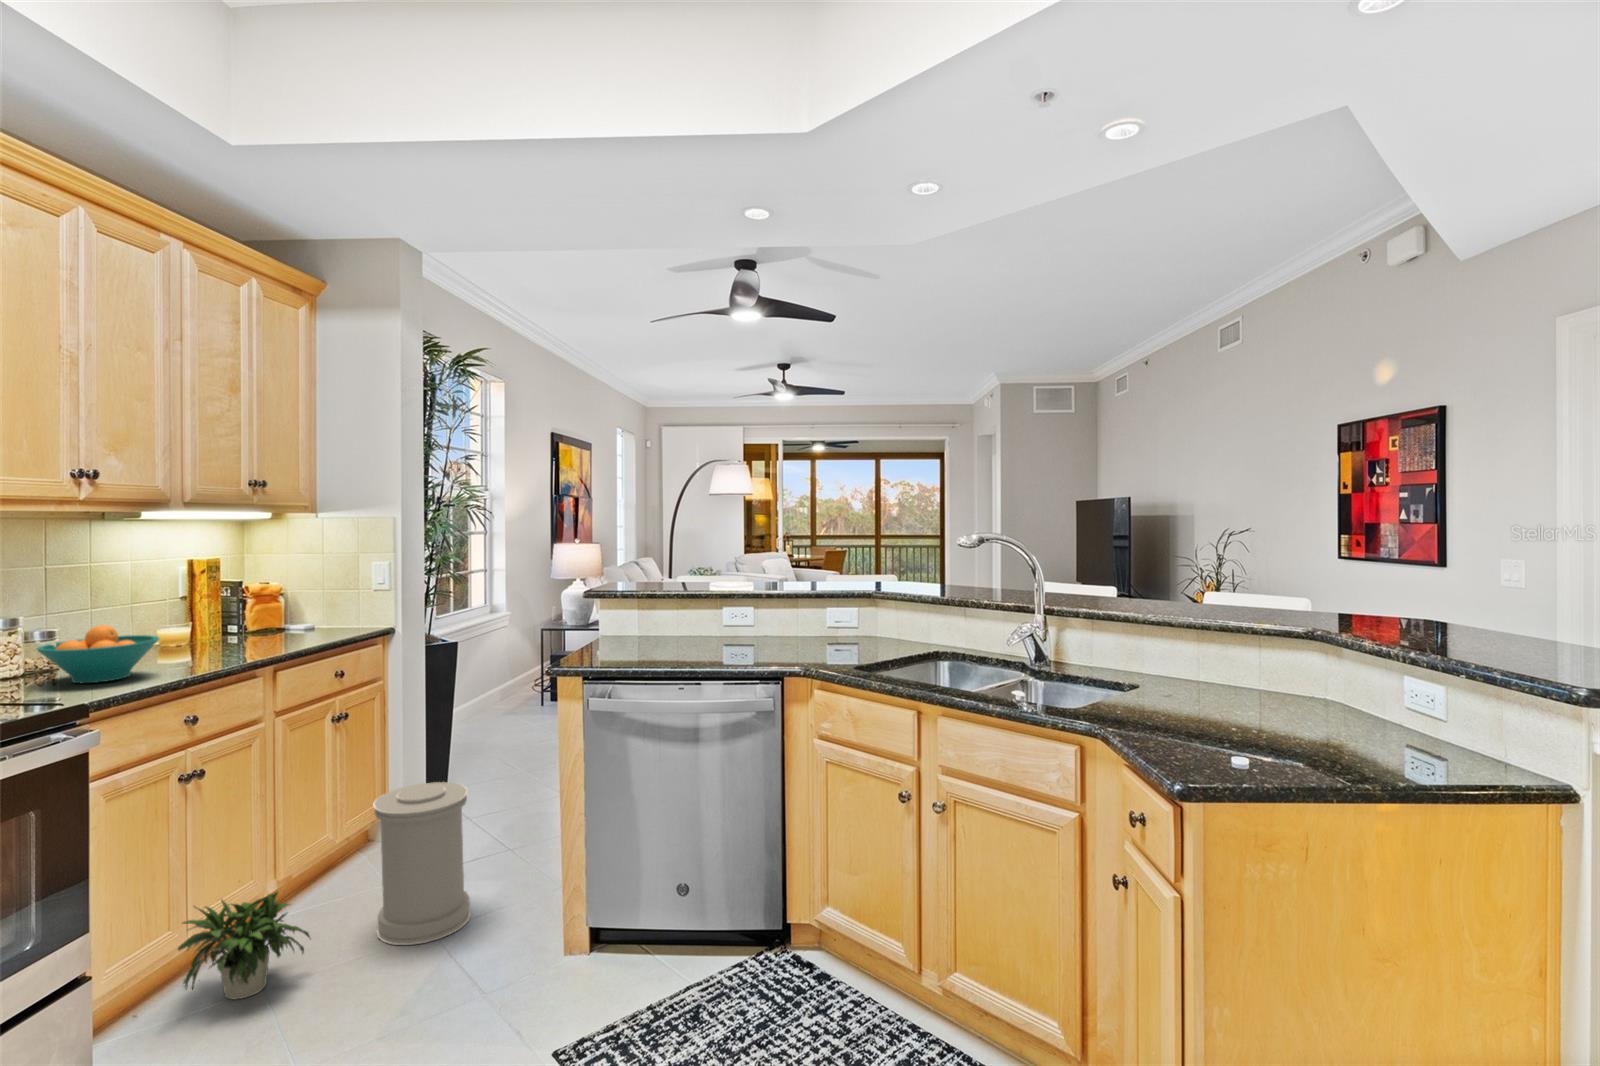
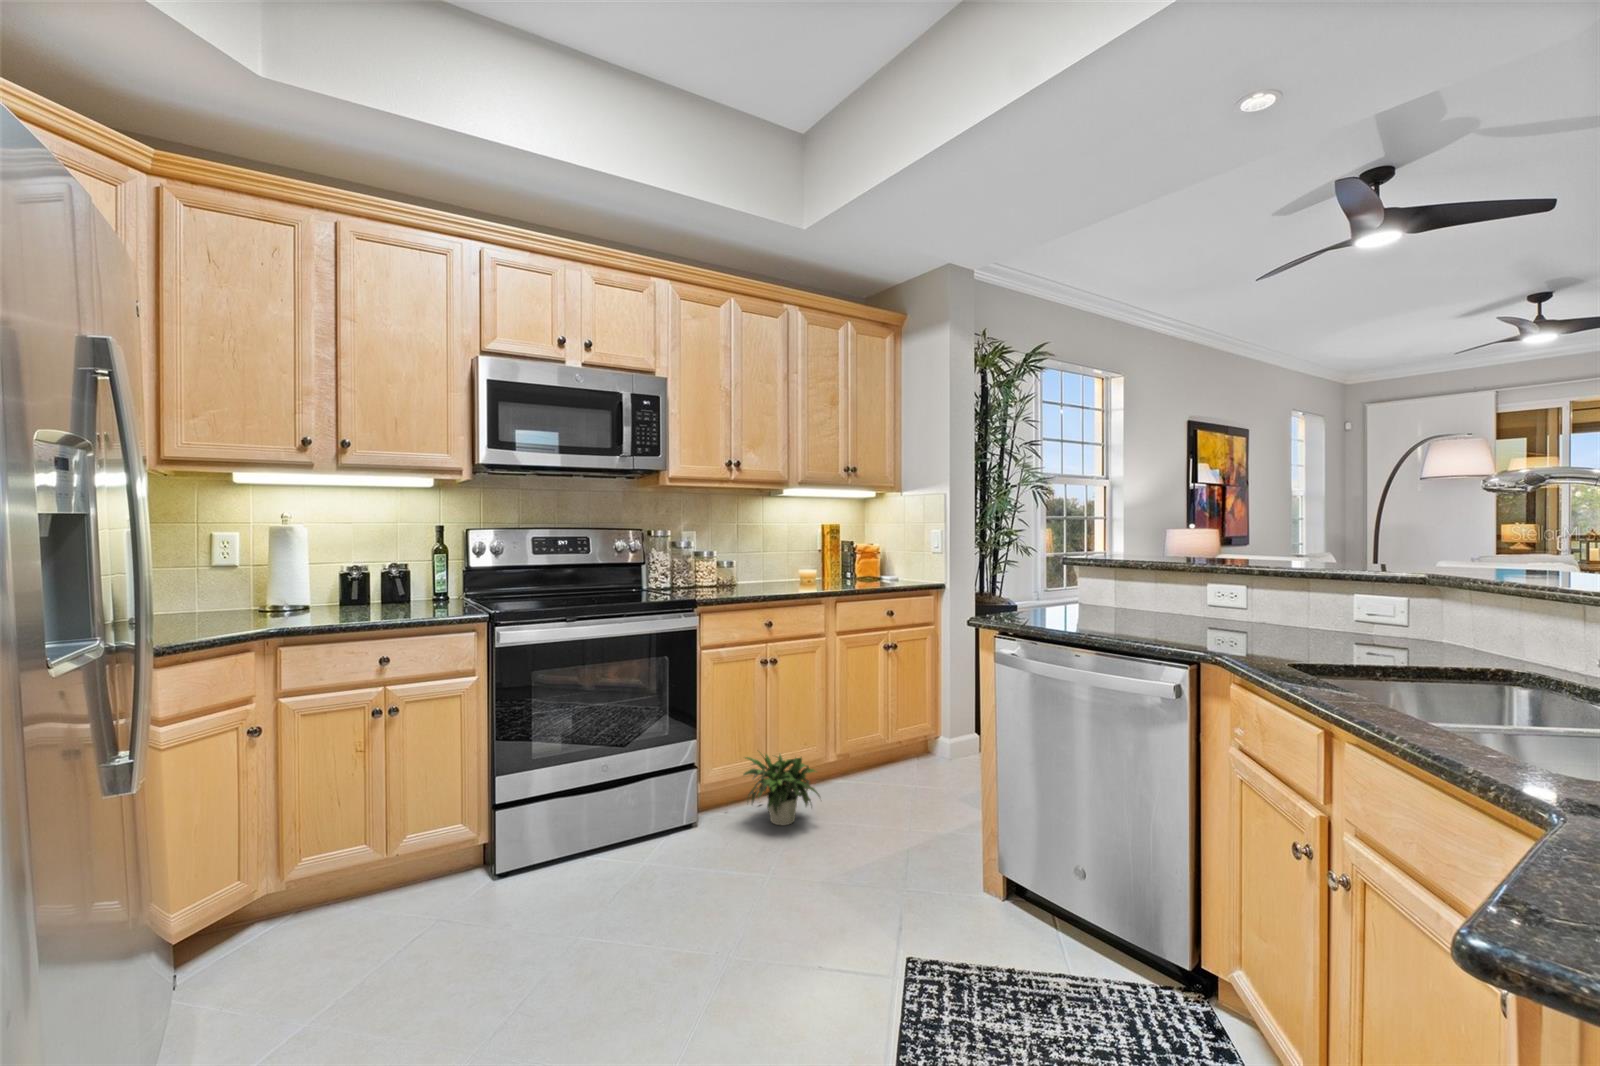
fruit bowl: present [37,625,159,683] -> none [706,557,767,592]
trash can: present [373,782,471,945] -> none [873,709,947,840]

